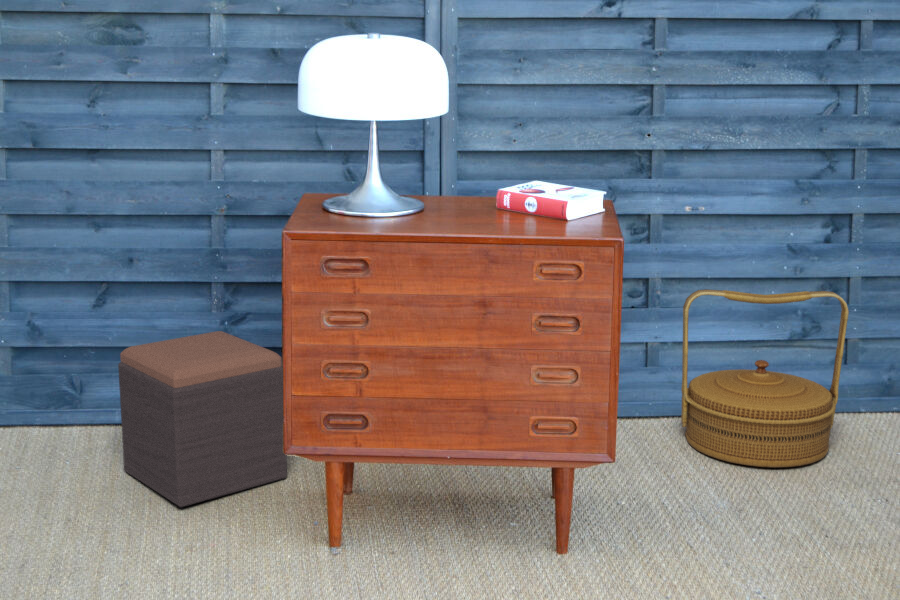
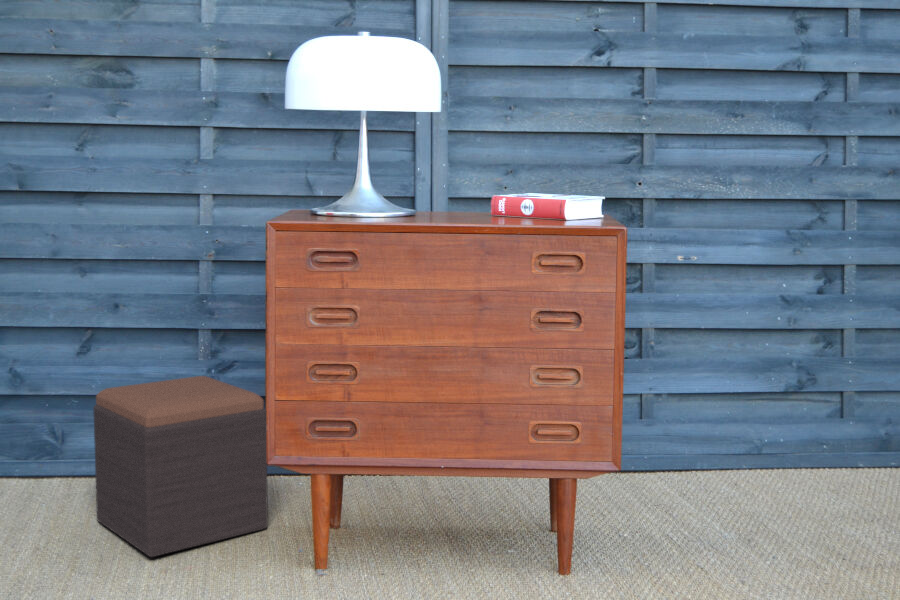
woven basket: present [681,289,849,468] -> none [678,336,848,520]

